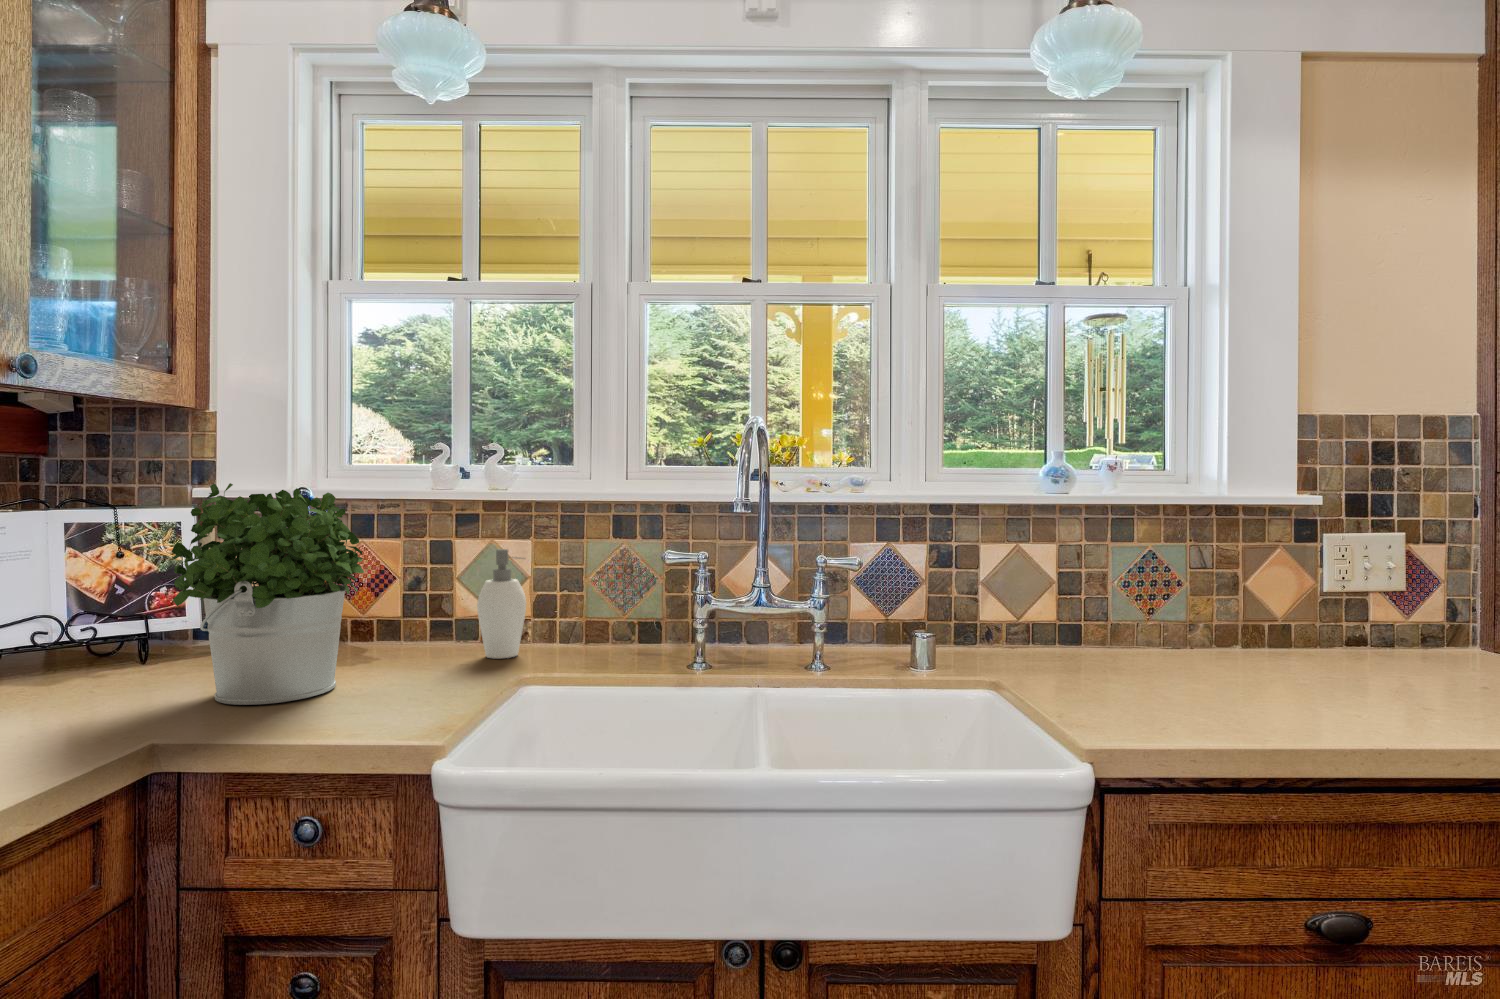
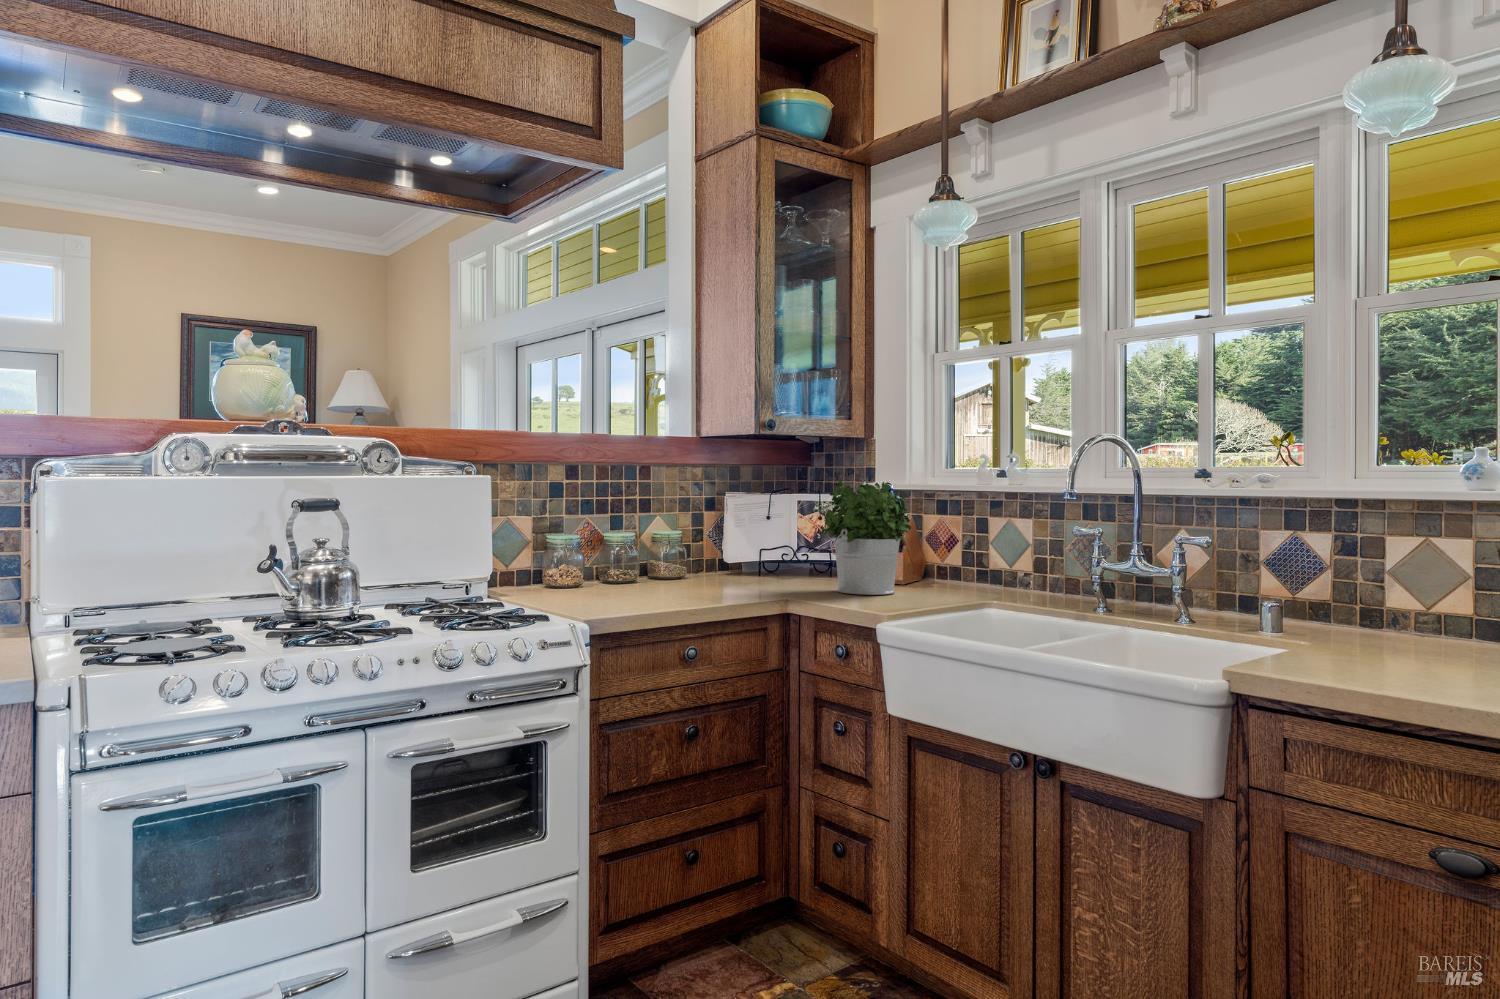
soap dispenser: present [477,549,526,658] -> none [986,524,1019,597]

